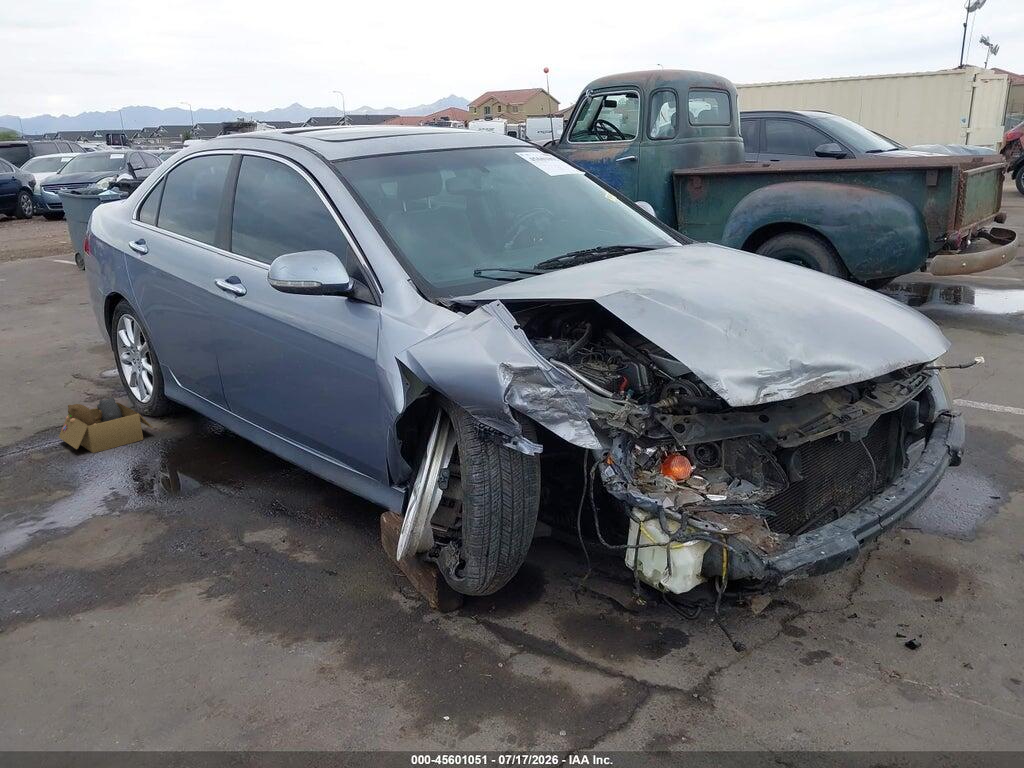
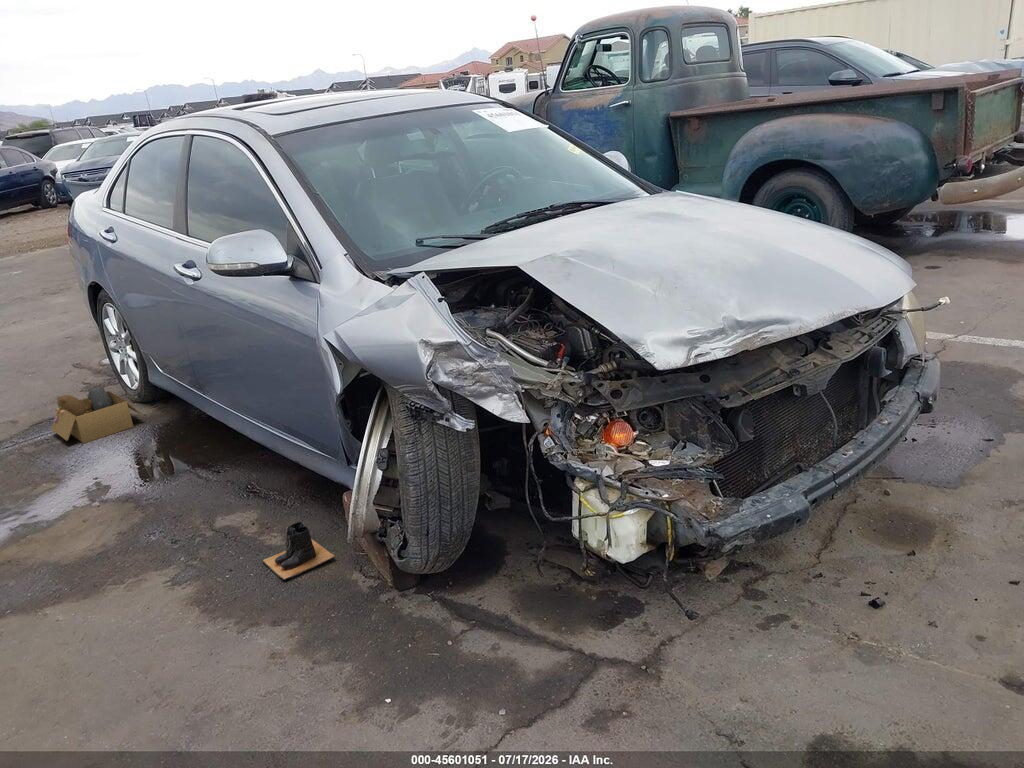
boots: none [296,540,371,597] -> present [262,522,335,580]

